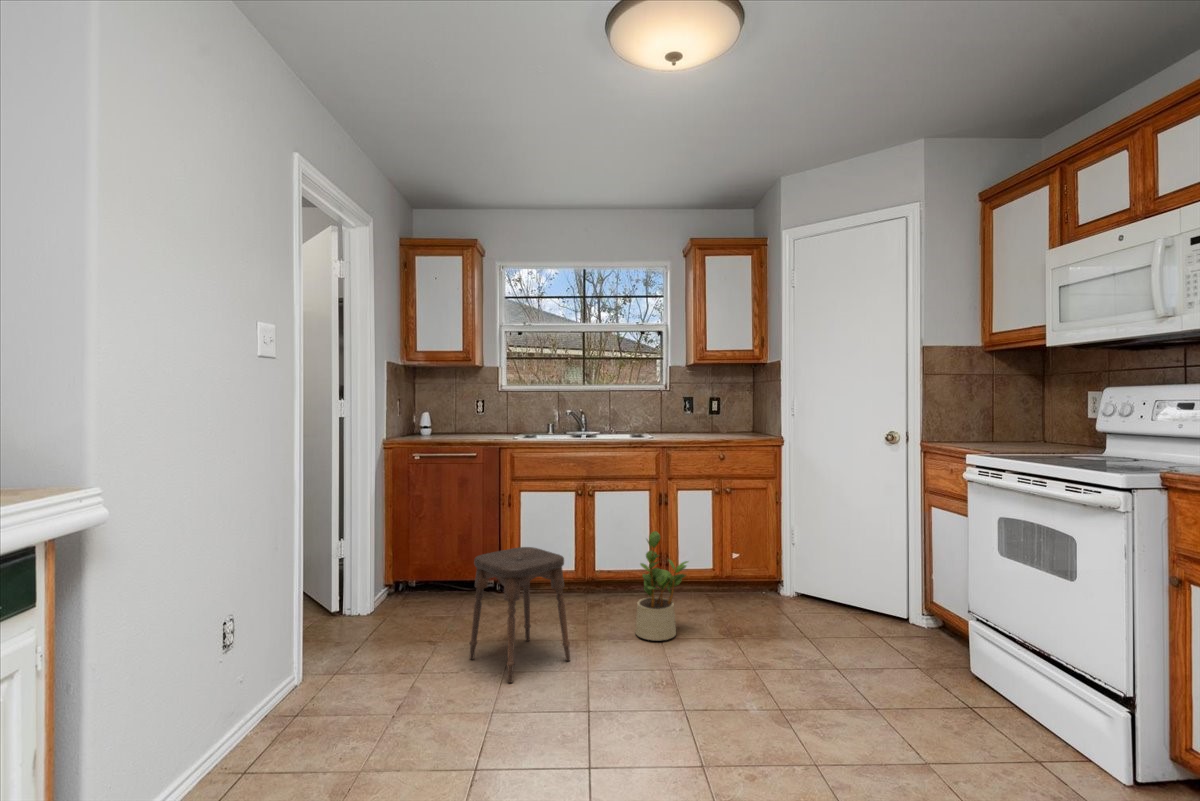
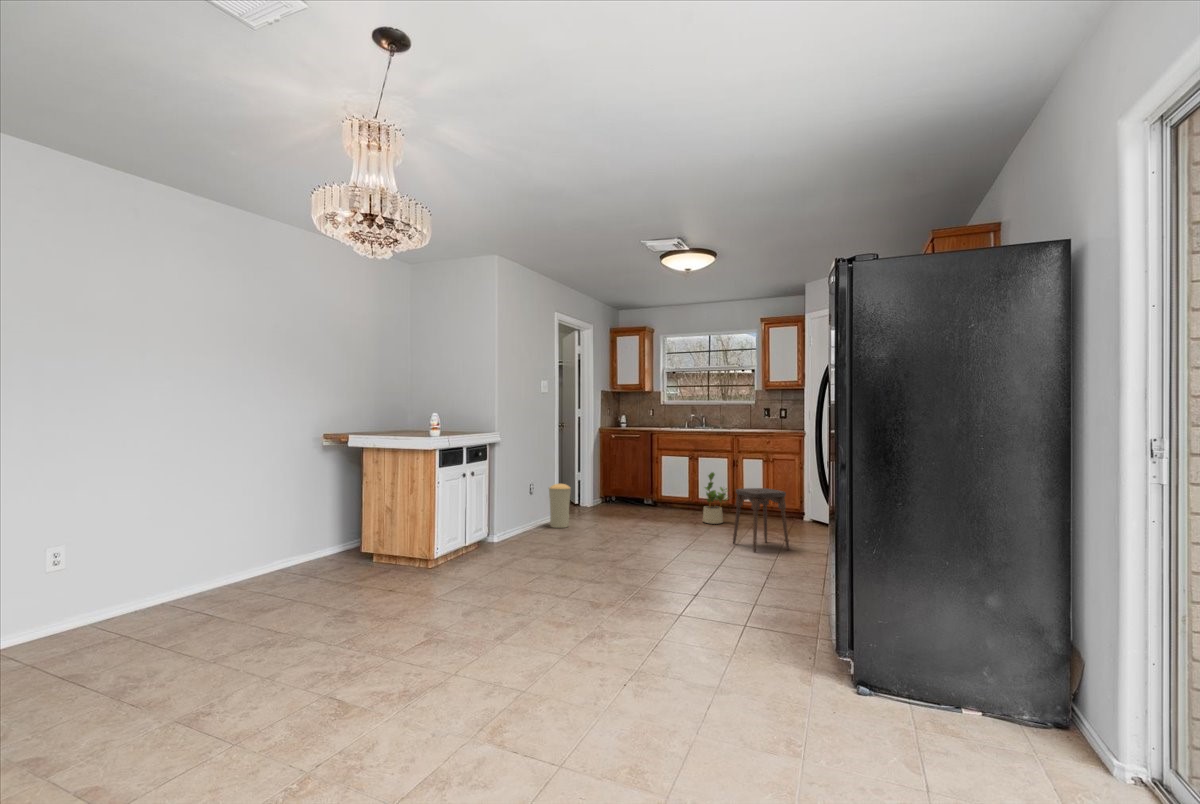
stool: present [470,547,570,683] -> present [733,488,789,552]
trash can: none [275,617,346,755] -> present [549,484,571,528]

